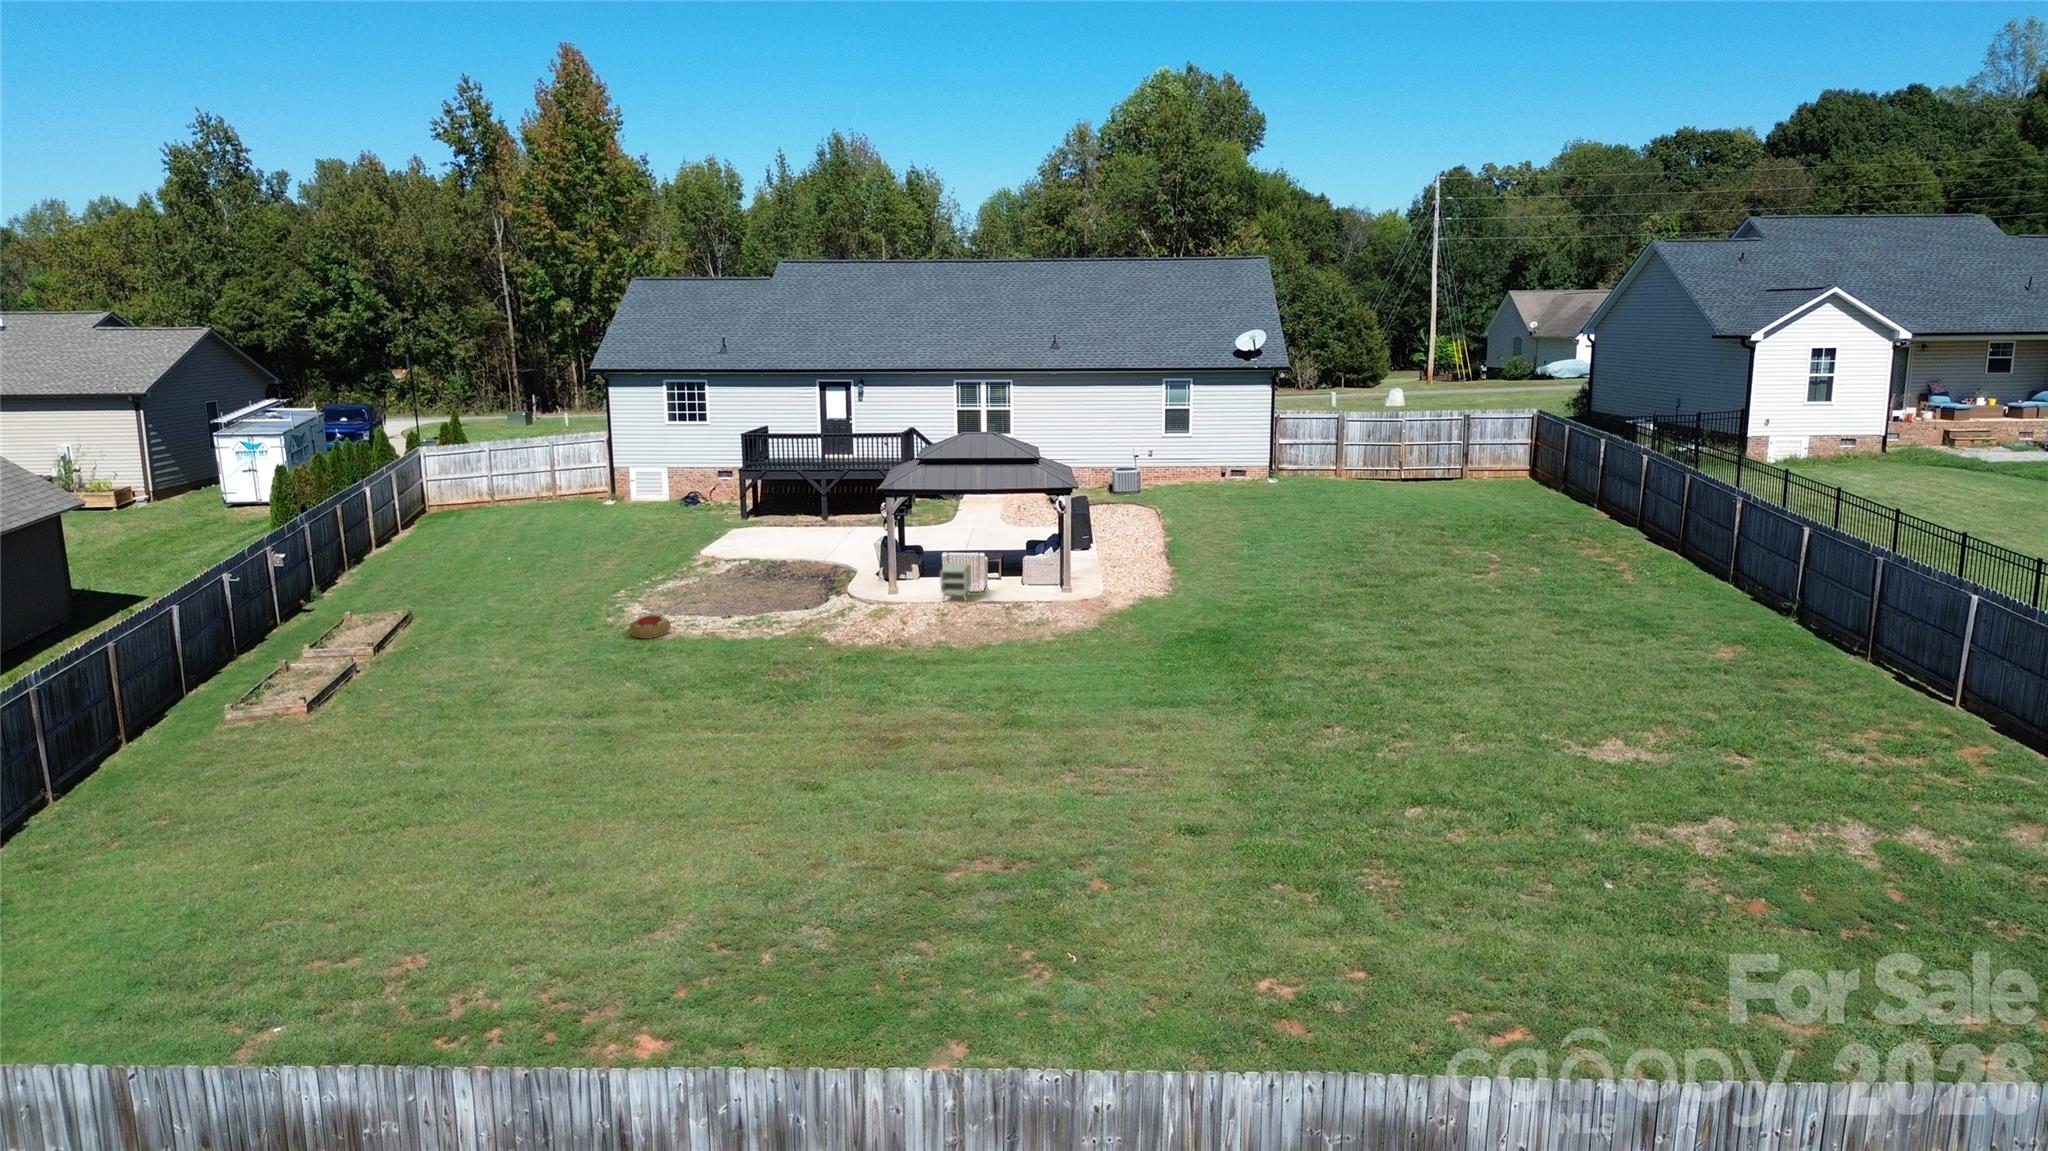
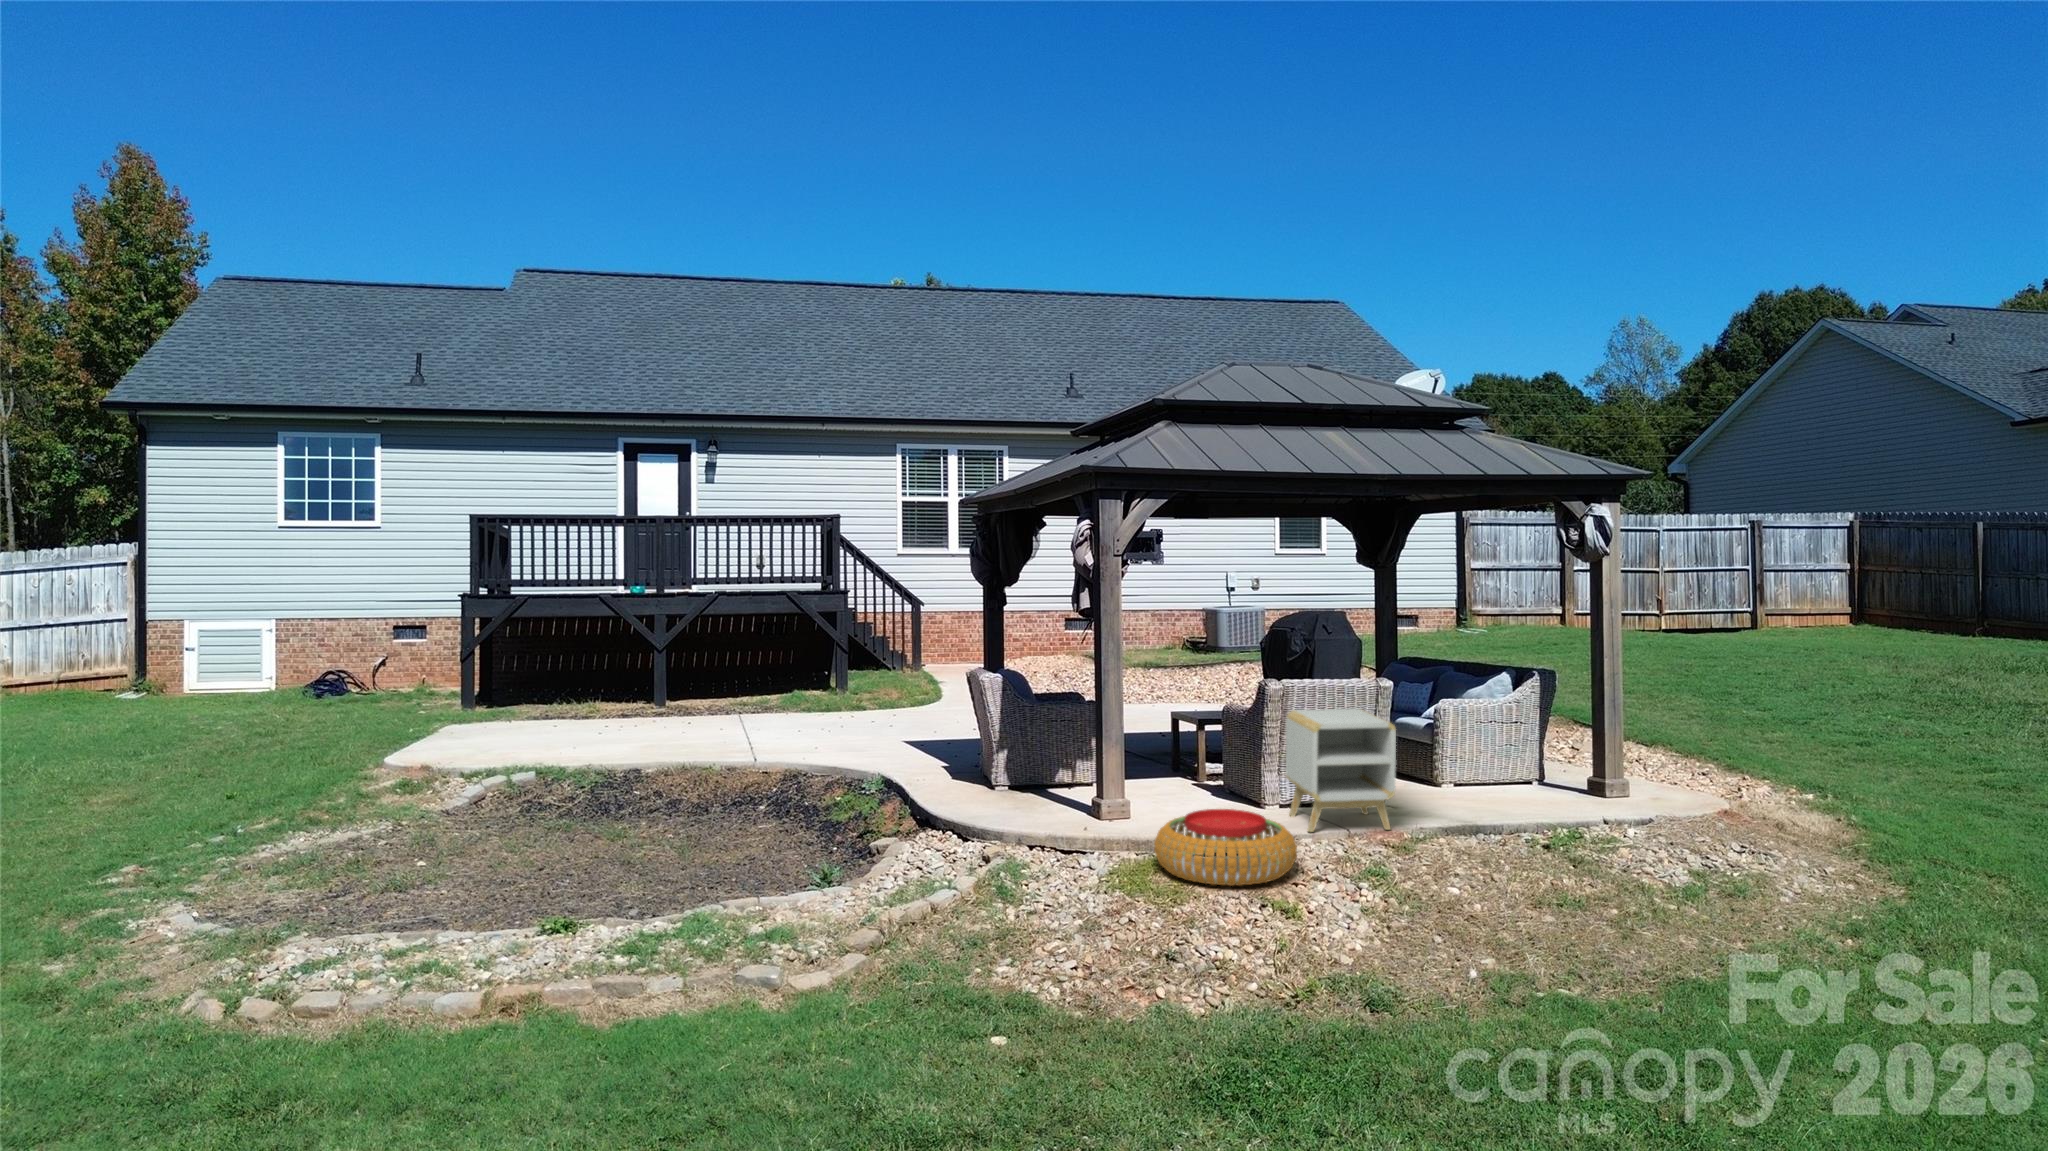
pouf: present [629,616,671,639] -> present [1154,809,1297,886]

